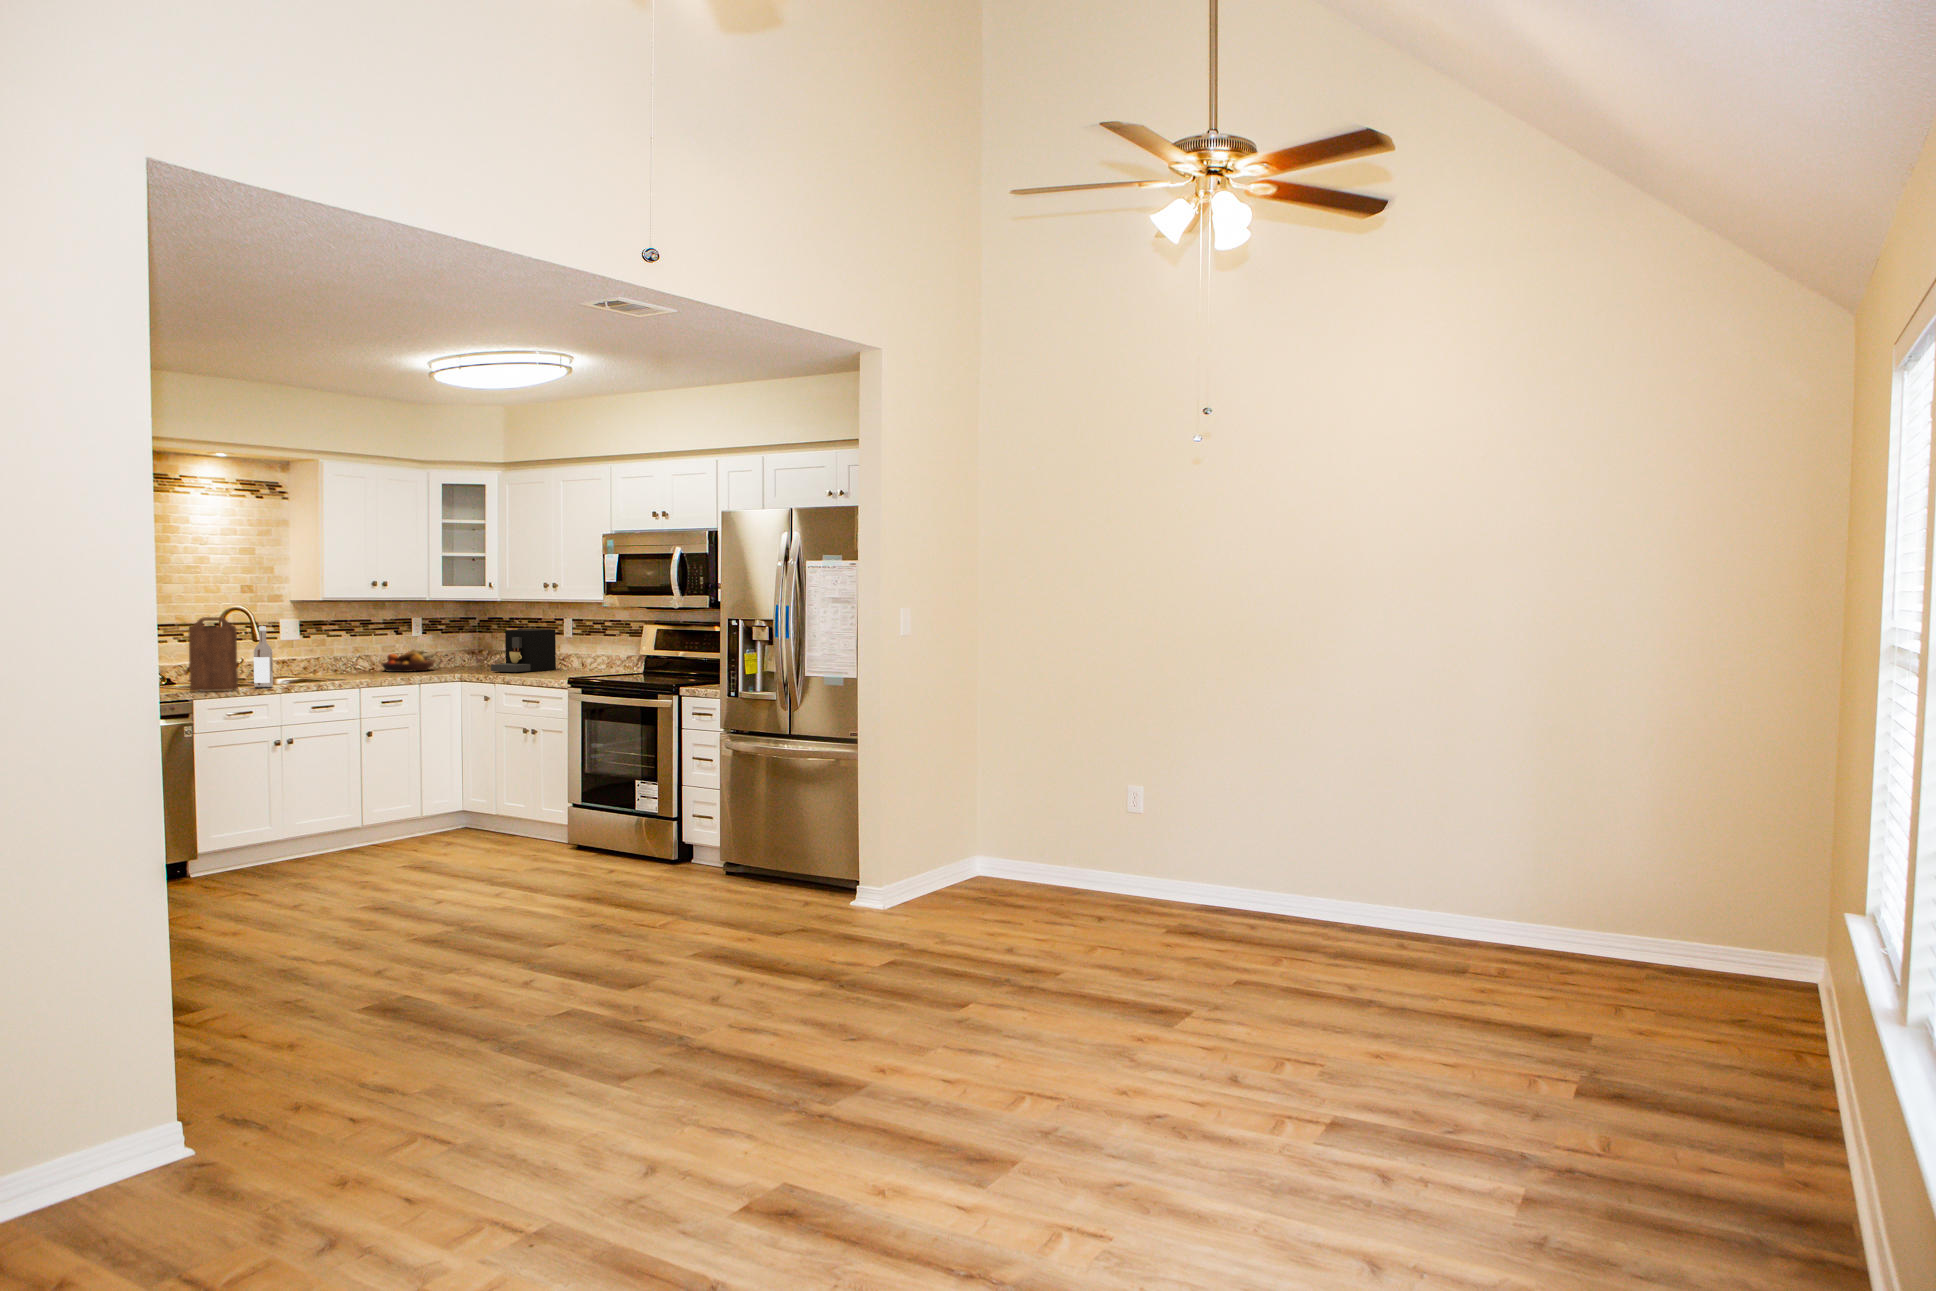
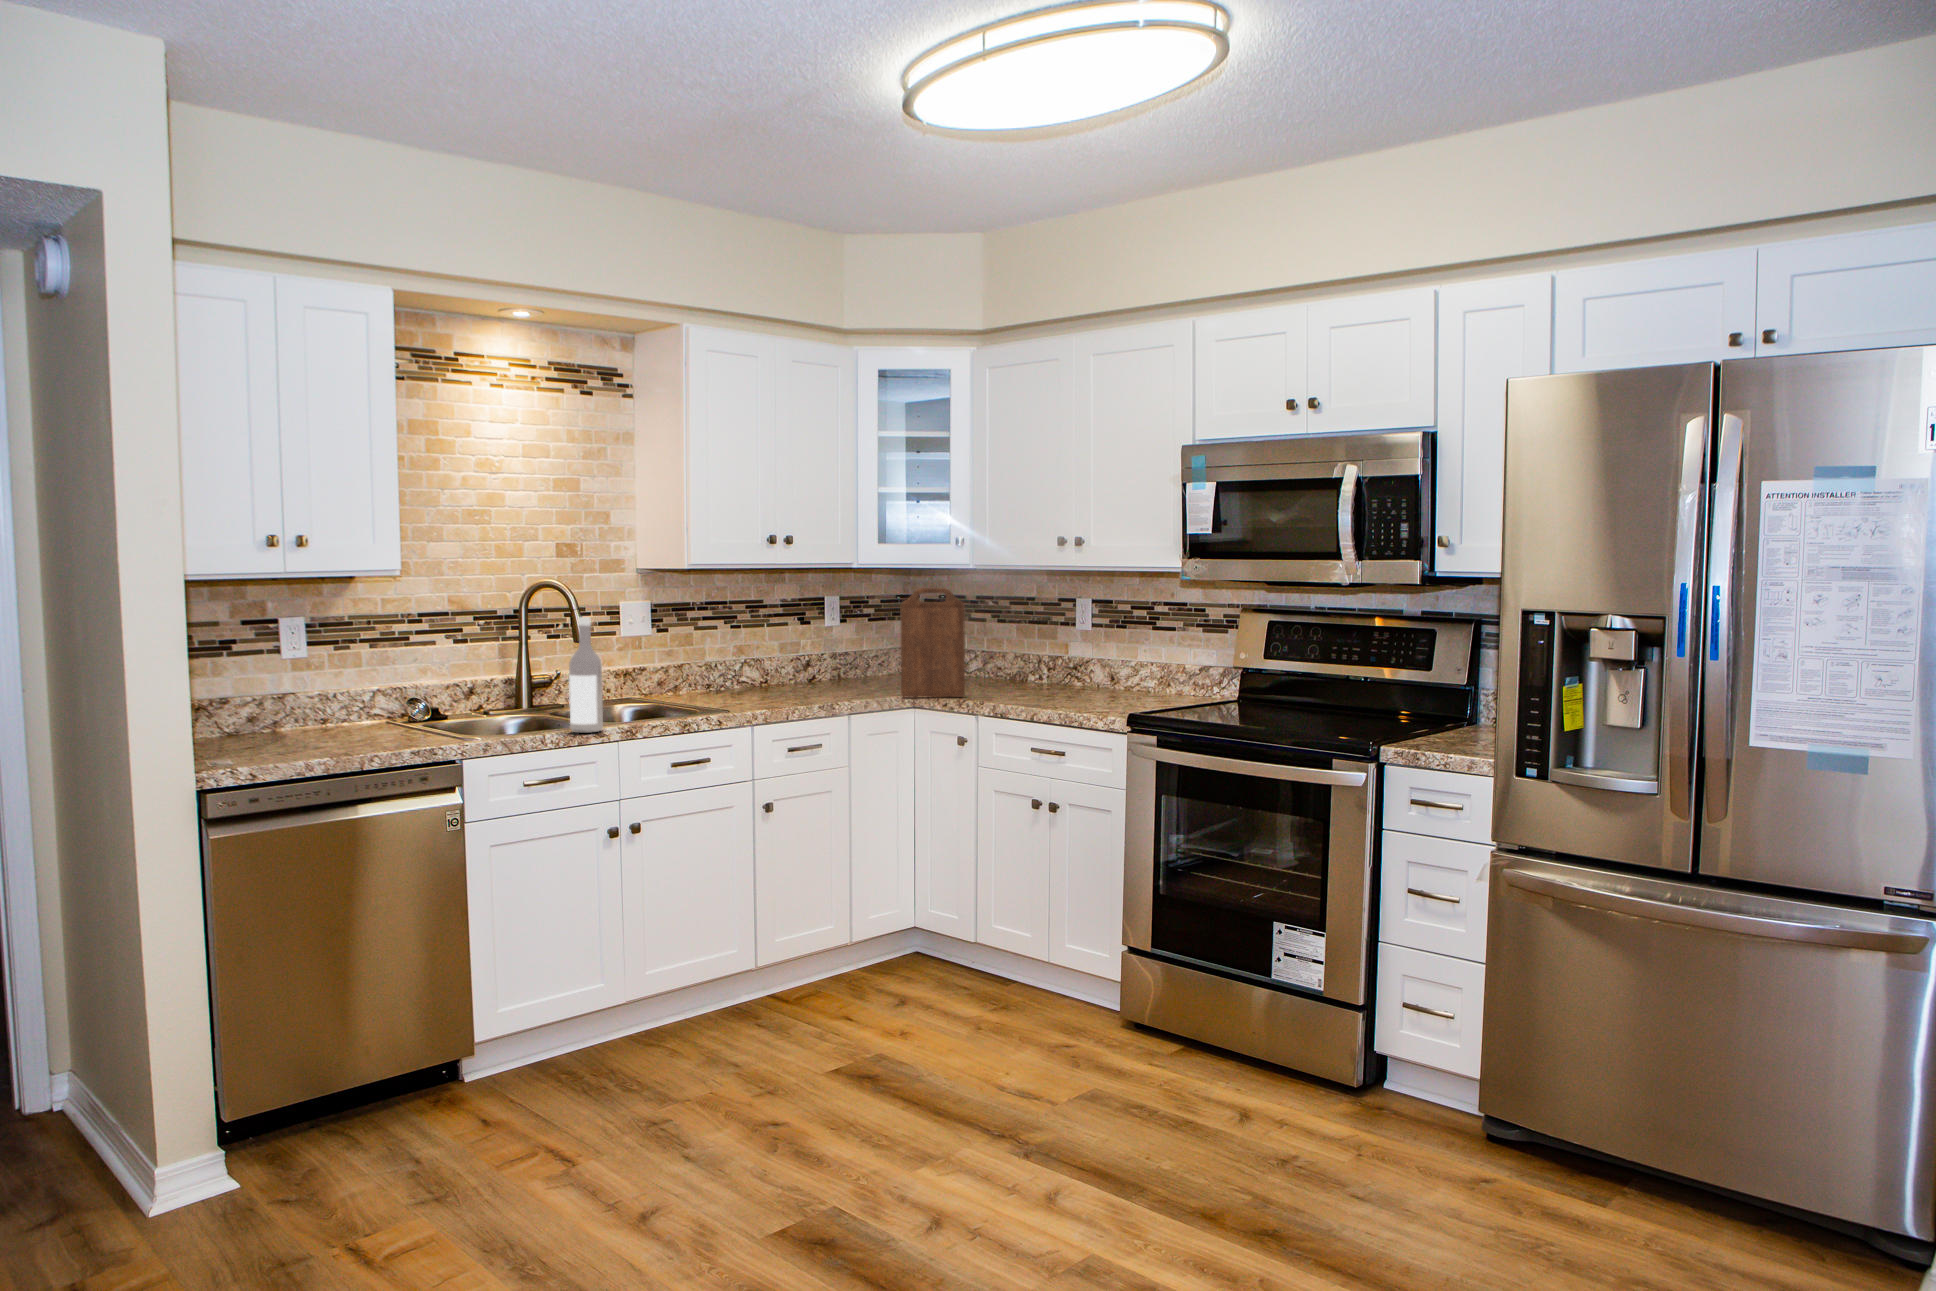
cutting board: present [188,617,238,691] -> present [901,588,965,698]
coffee maker: present [491,629,556,672] -> none [958,616,1057,692]
fruit bowl: present [381,650,435,672] -> none [780,650,863,688]

